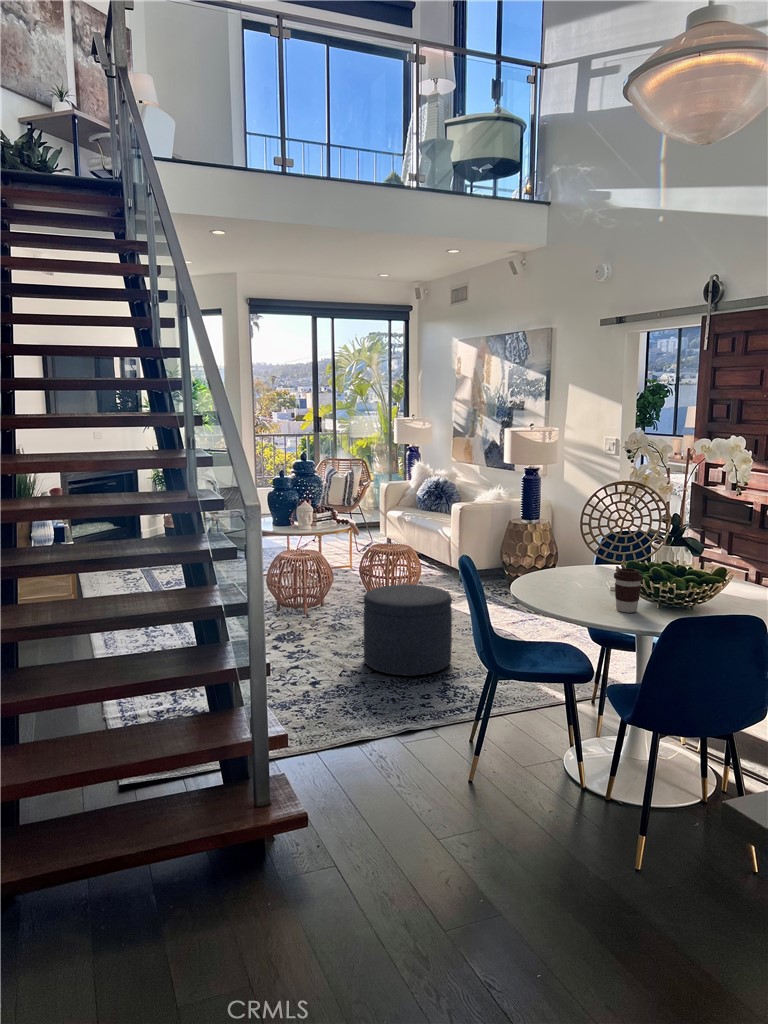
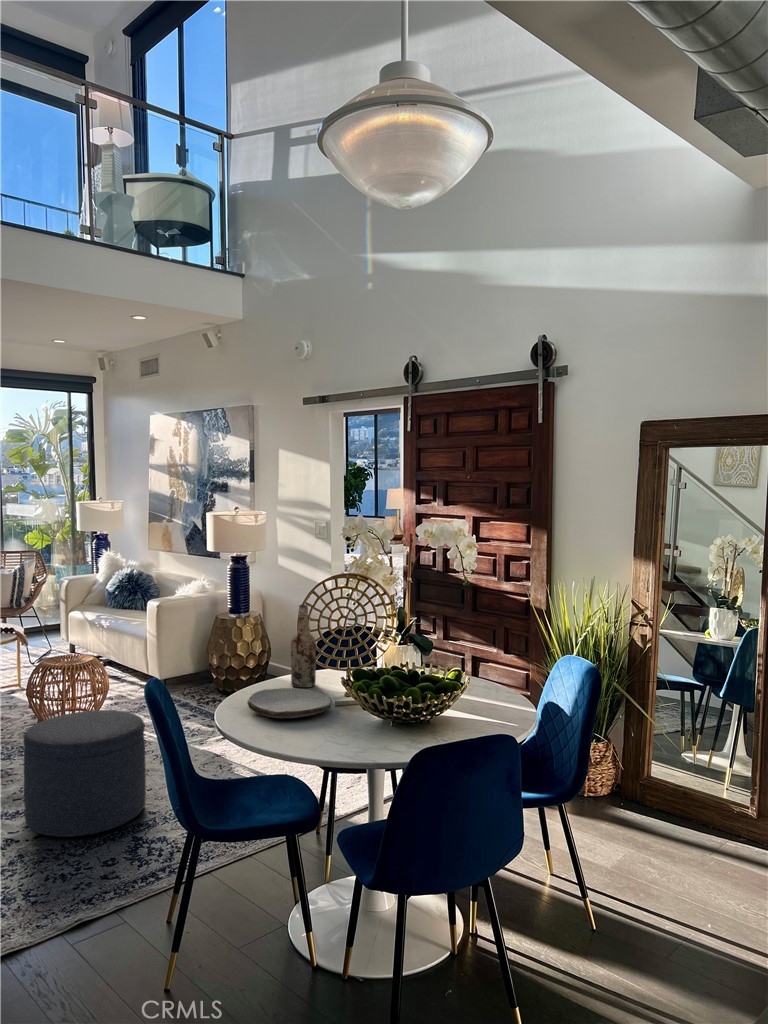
wine bottle: none [574,506,597,576] -> present [291,605,316,688]
coffee cup: present [614,568,643,613] -> none [340,681,372,736]
plate: none [536,572,607,595] -> present [247,688,331,718]

